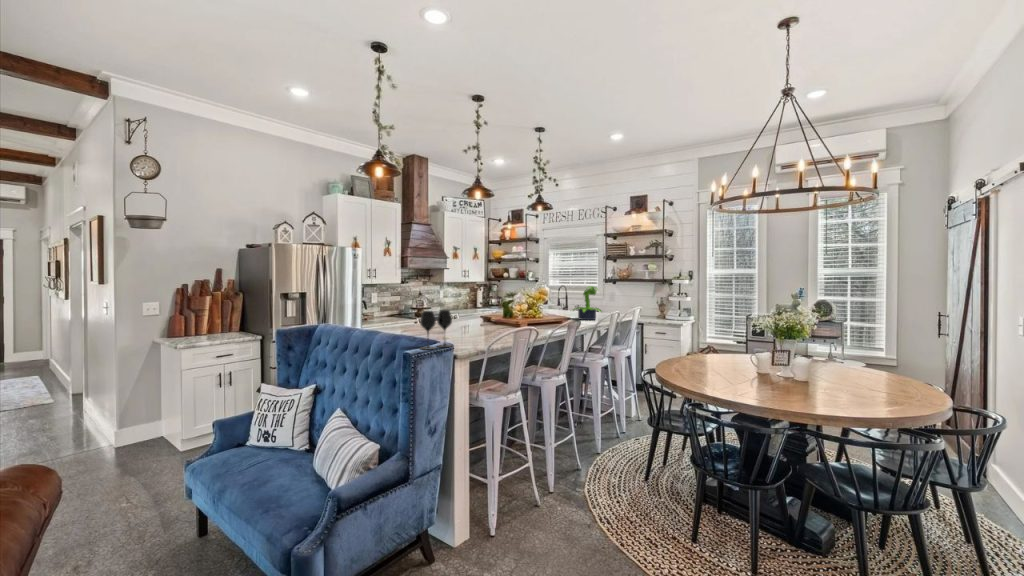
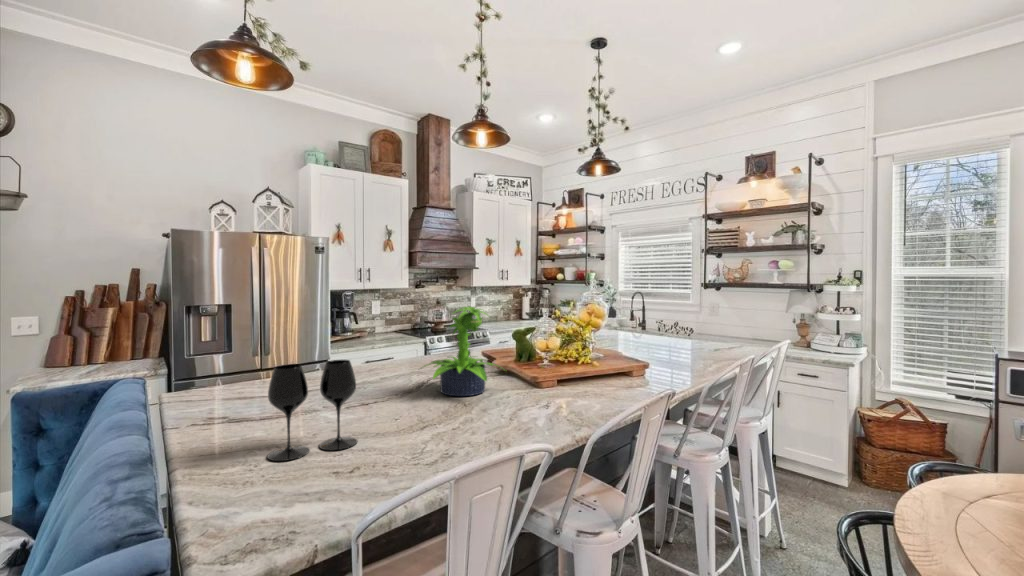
potted plant: present [573,286,602,320] -> present [424,306,500,396]

